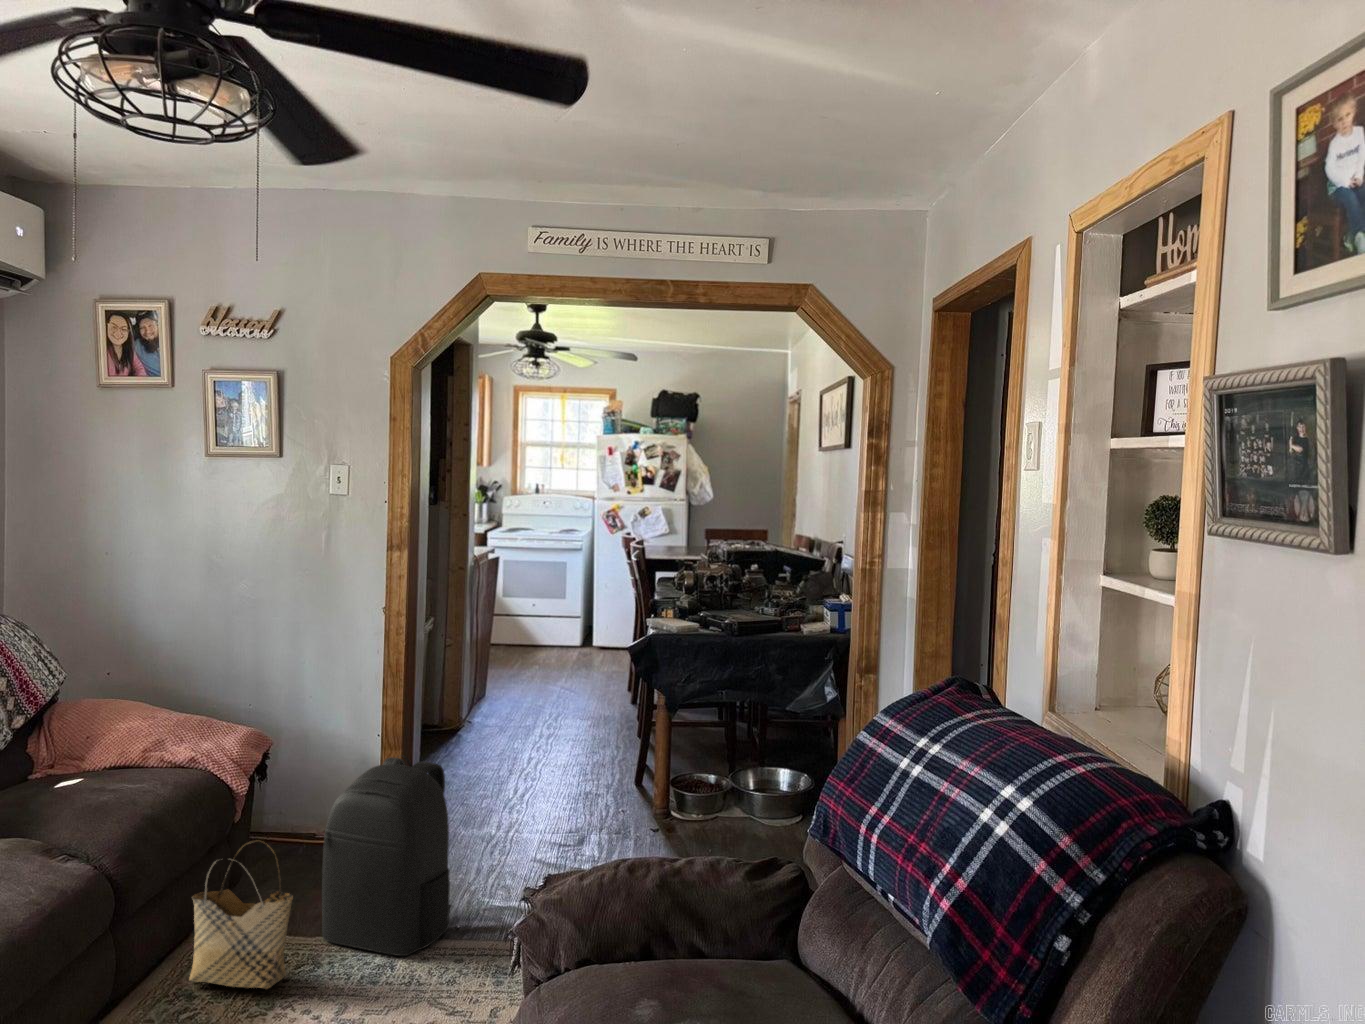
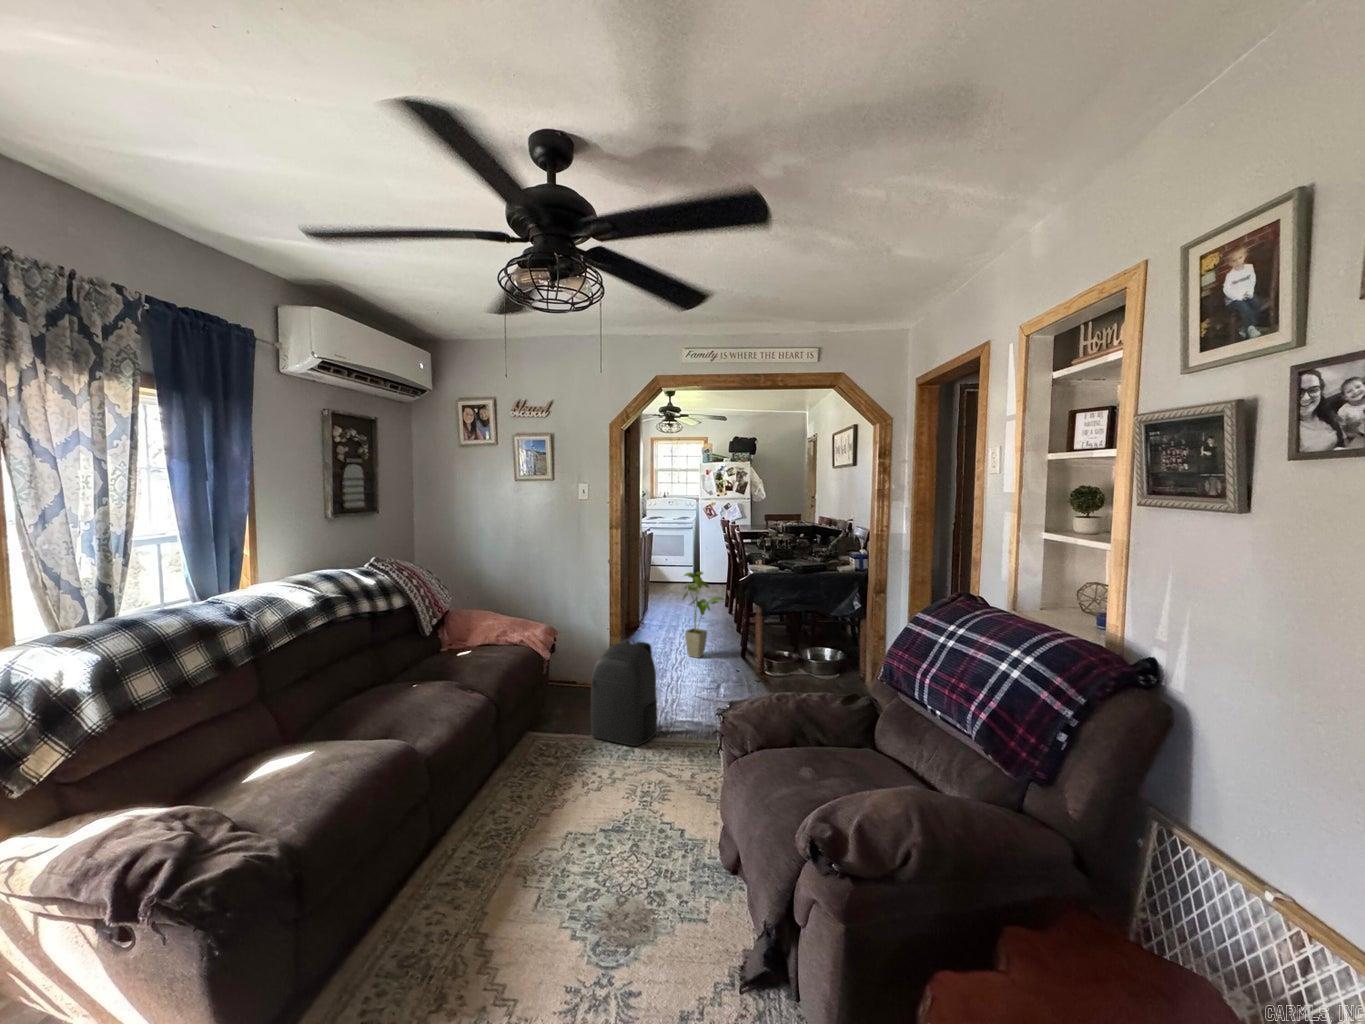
house plant: none [528,631,612,788] -> present [683,572,724,658]
woven basket: present [189,840,293,989] -> none [528,682,580,761]

